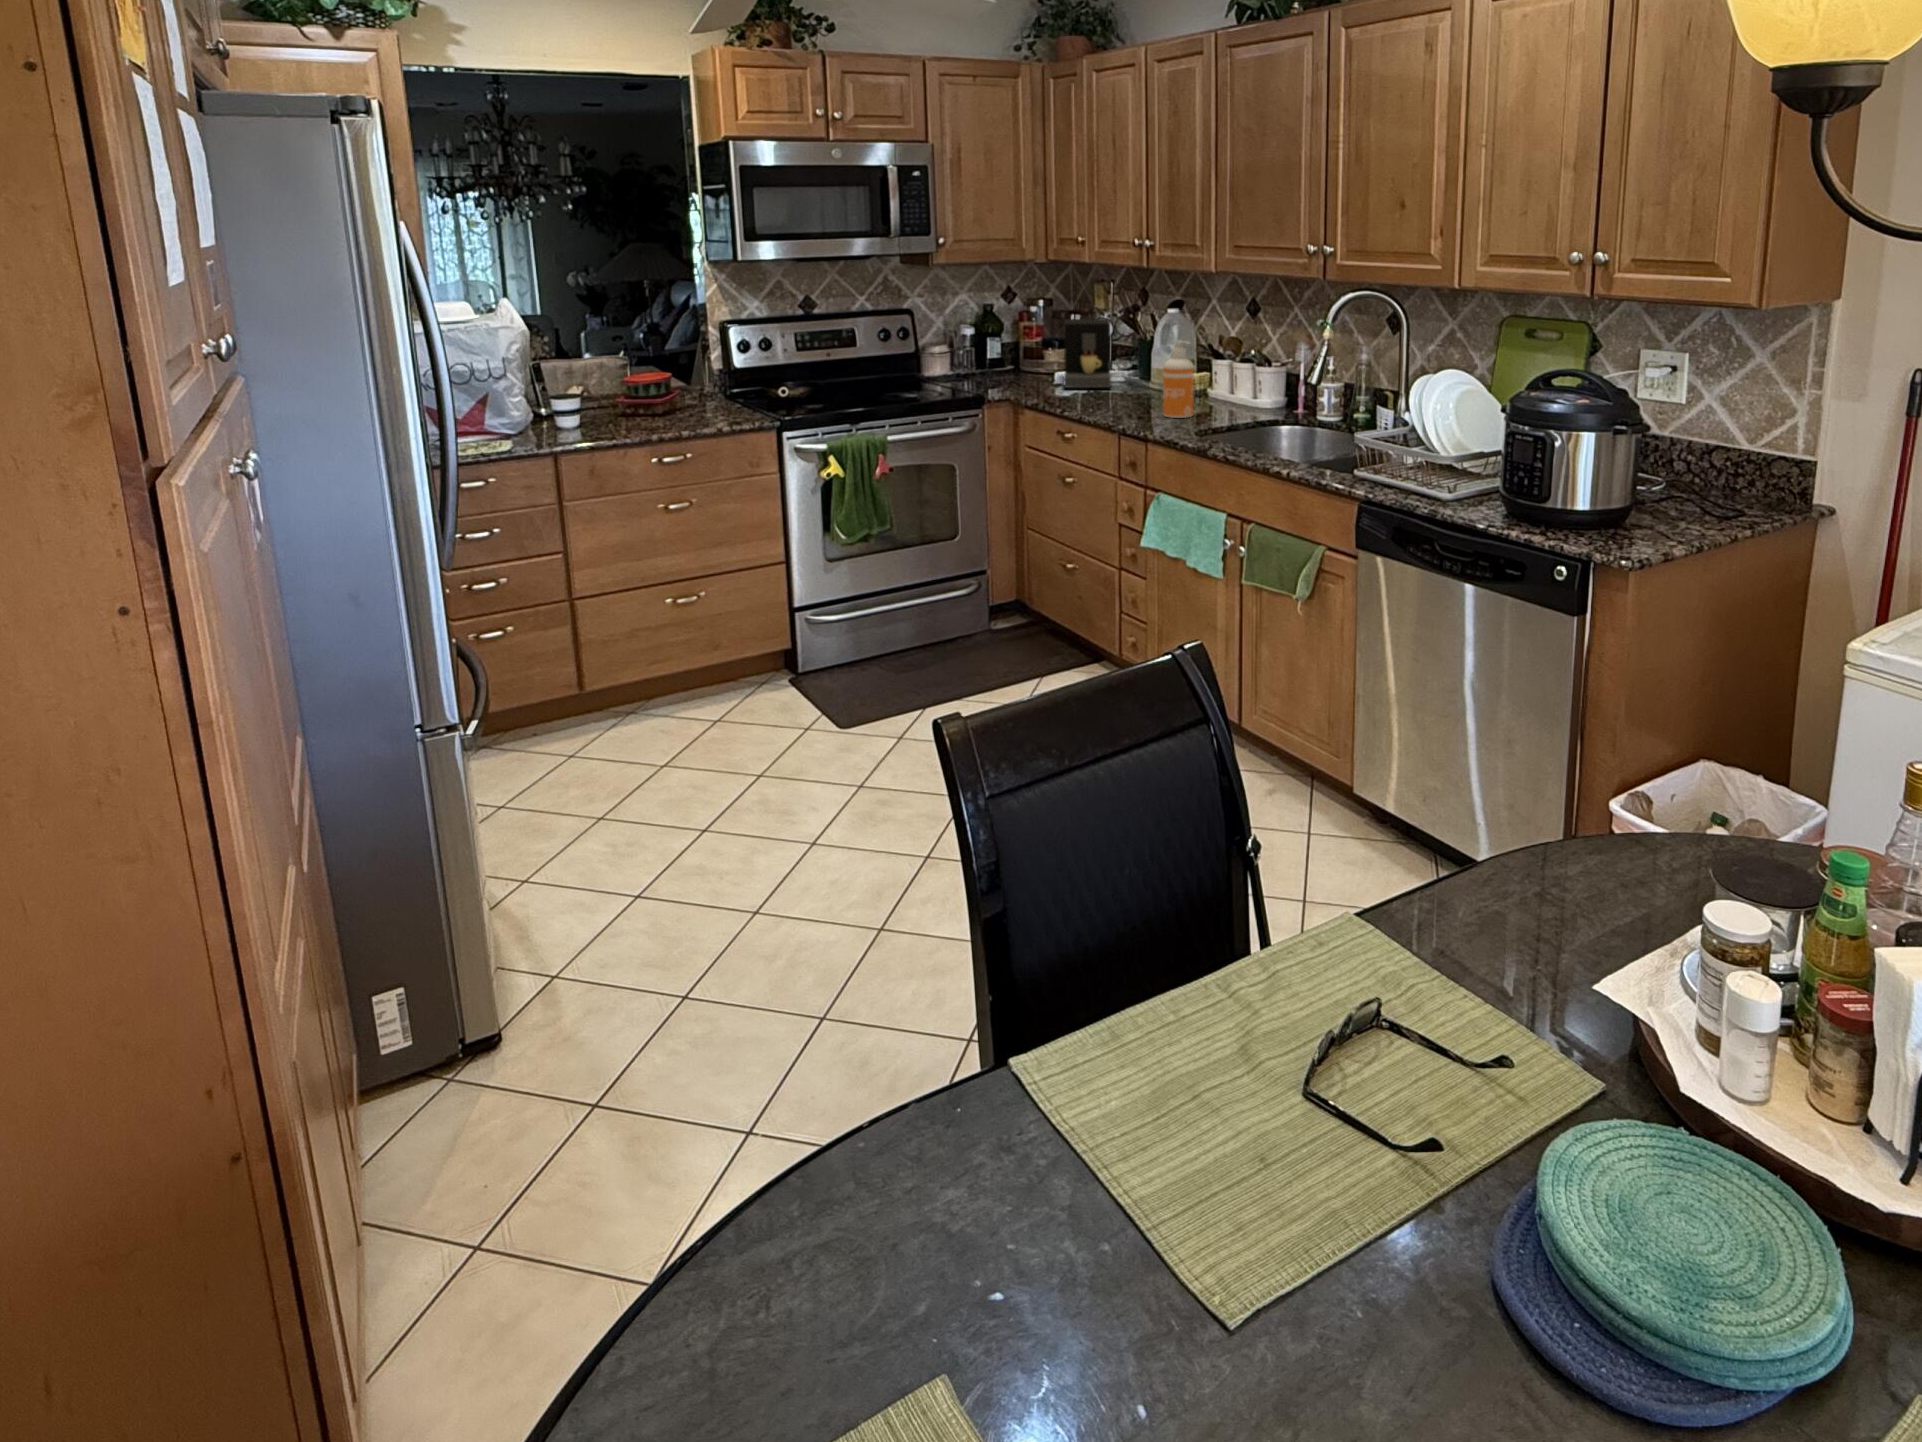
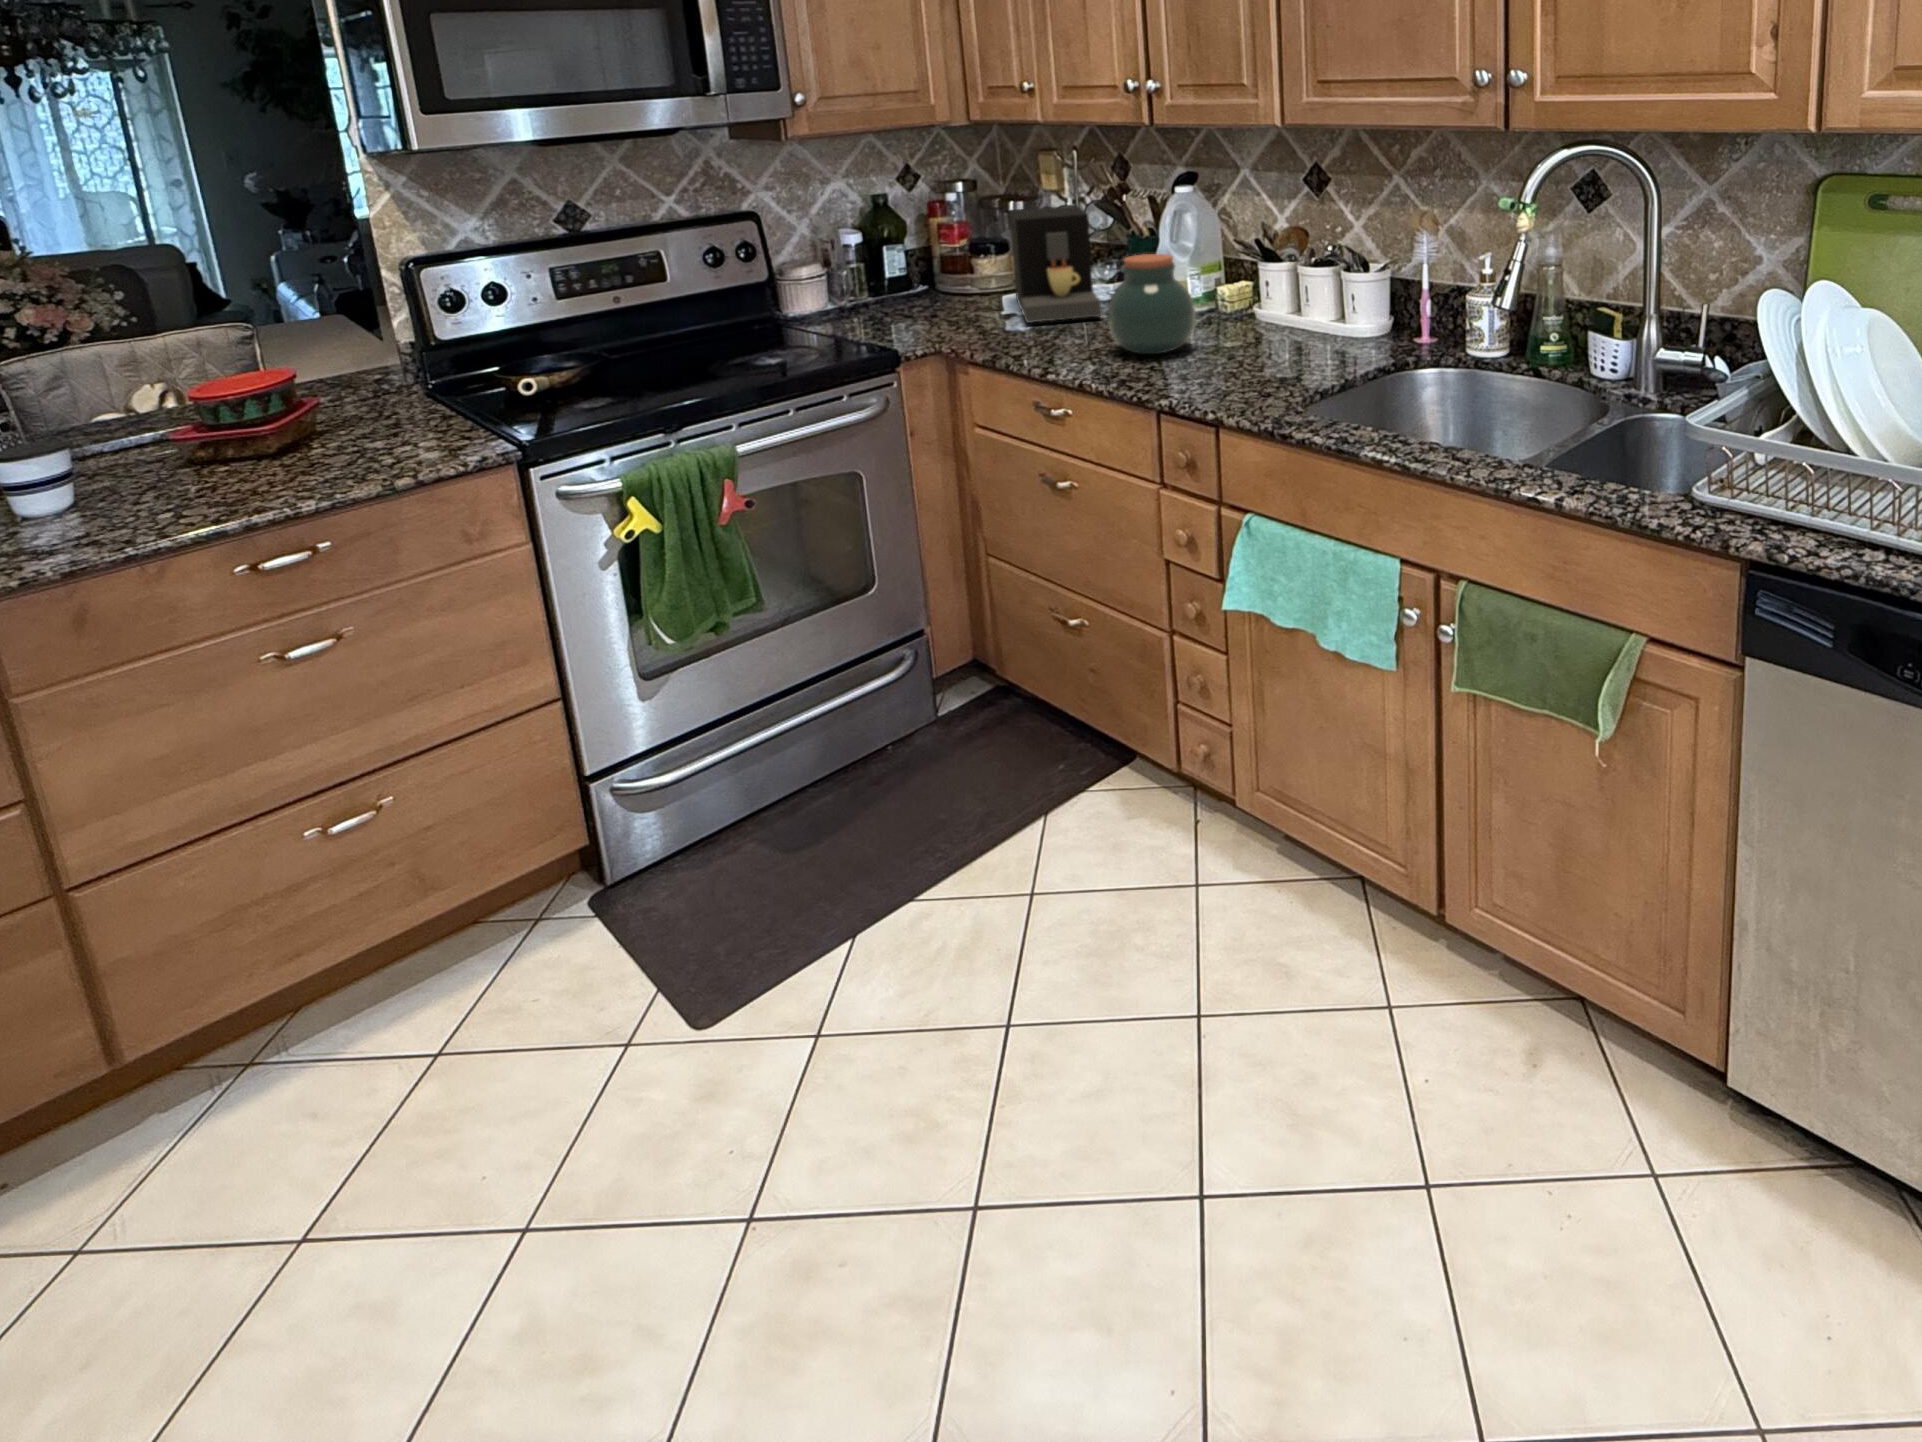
soap dispenser: present [1163,341,1194,418] -> none [1216,242,1270,372]
jar: none [1105,347,1157,407] -> present [1108,254,1195,354]

